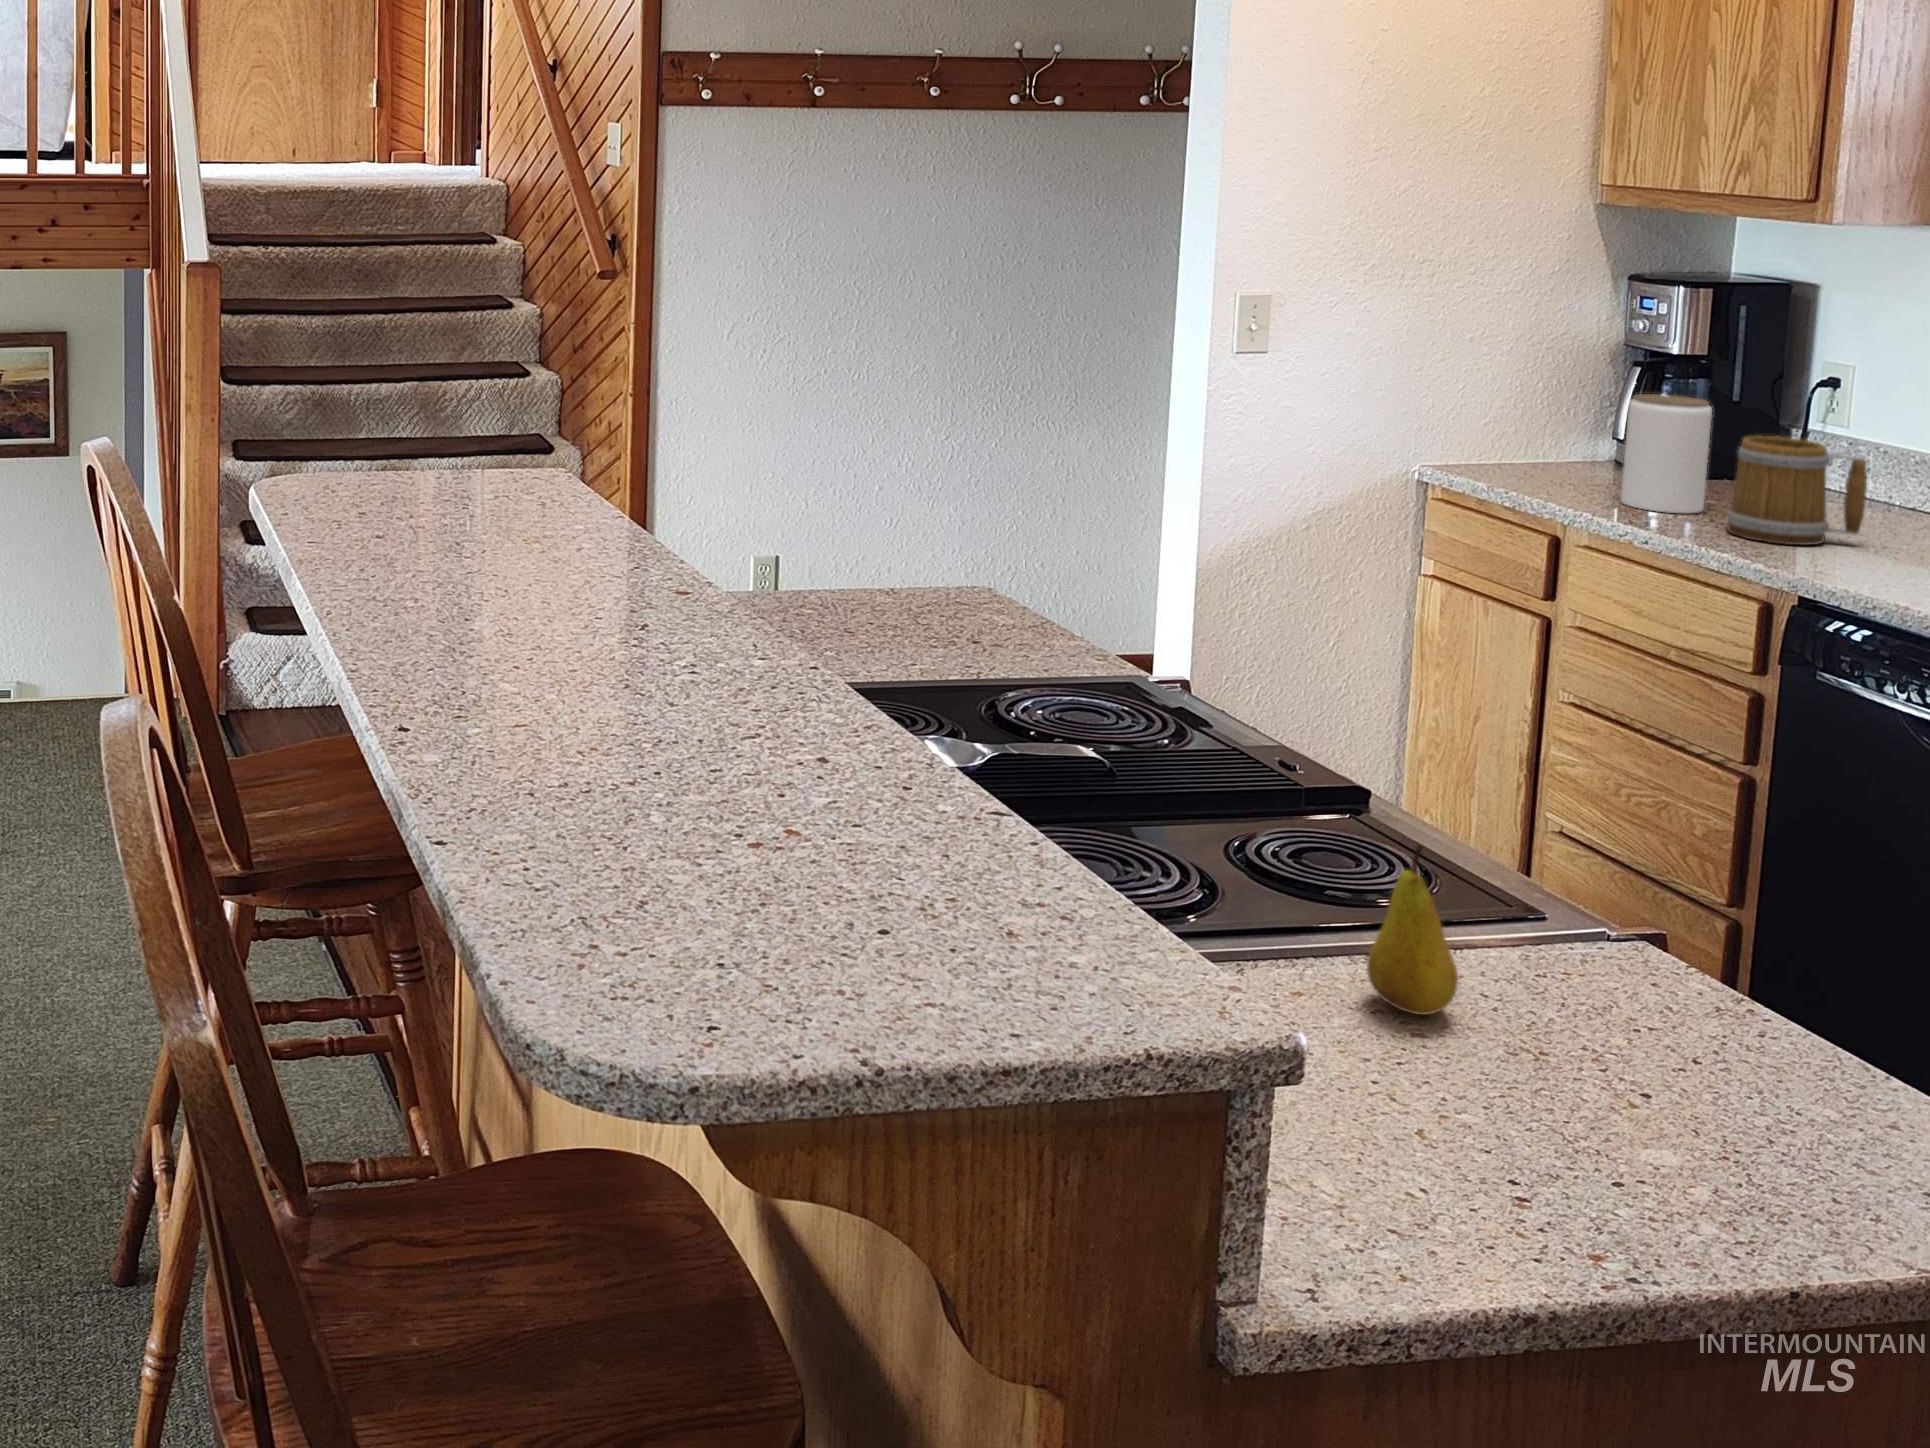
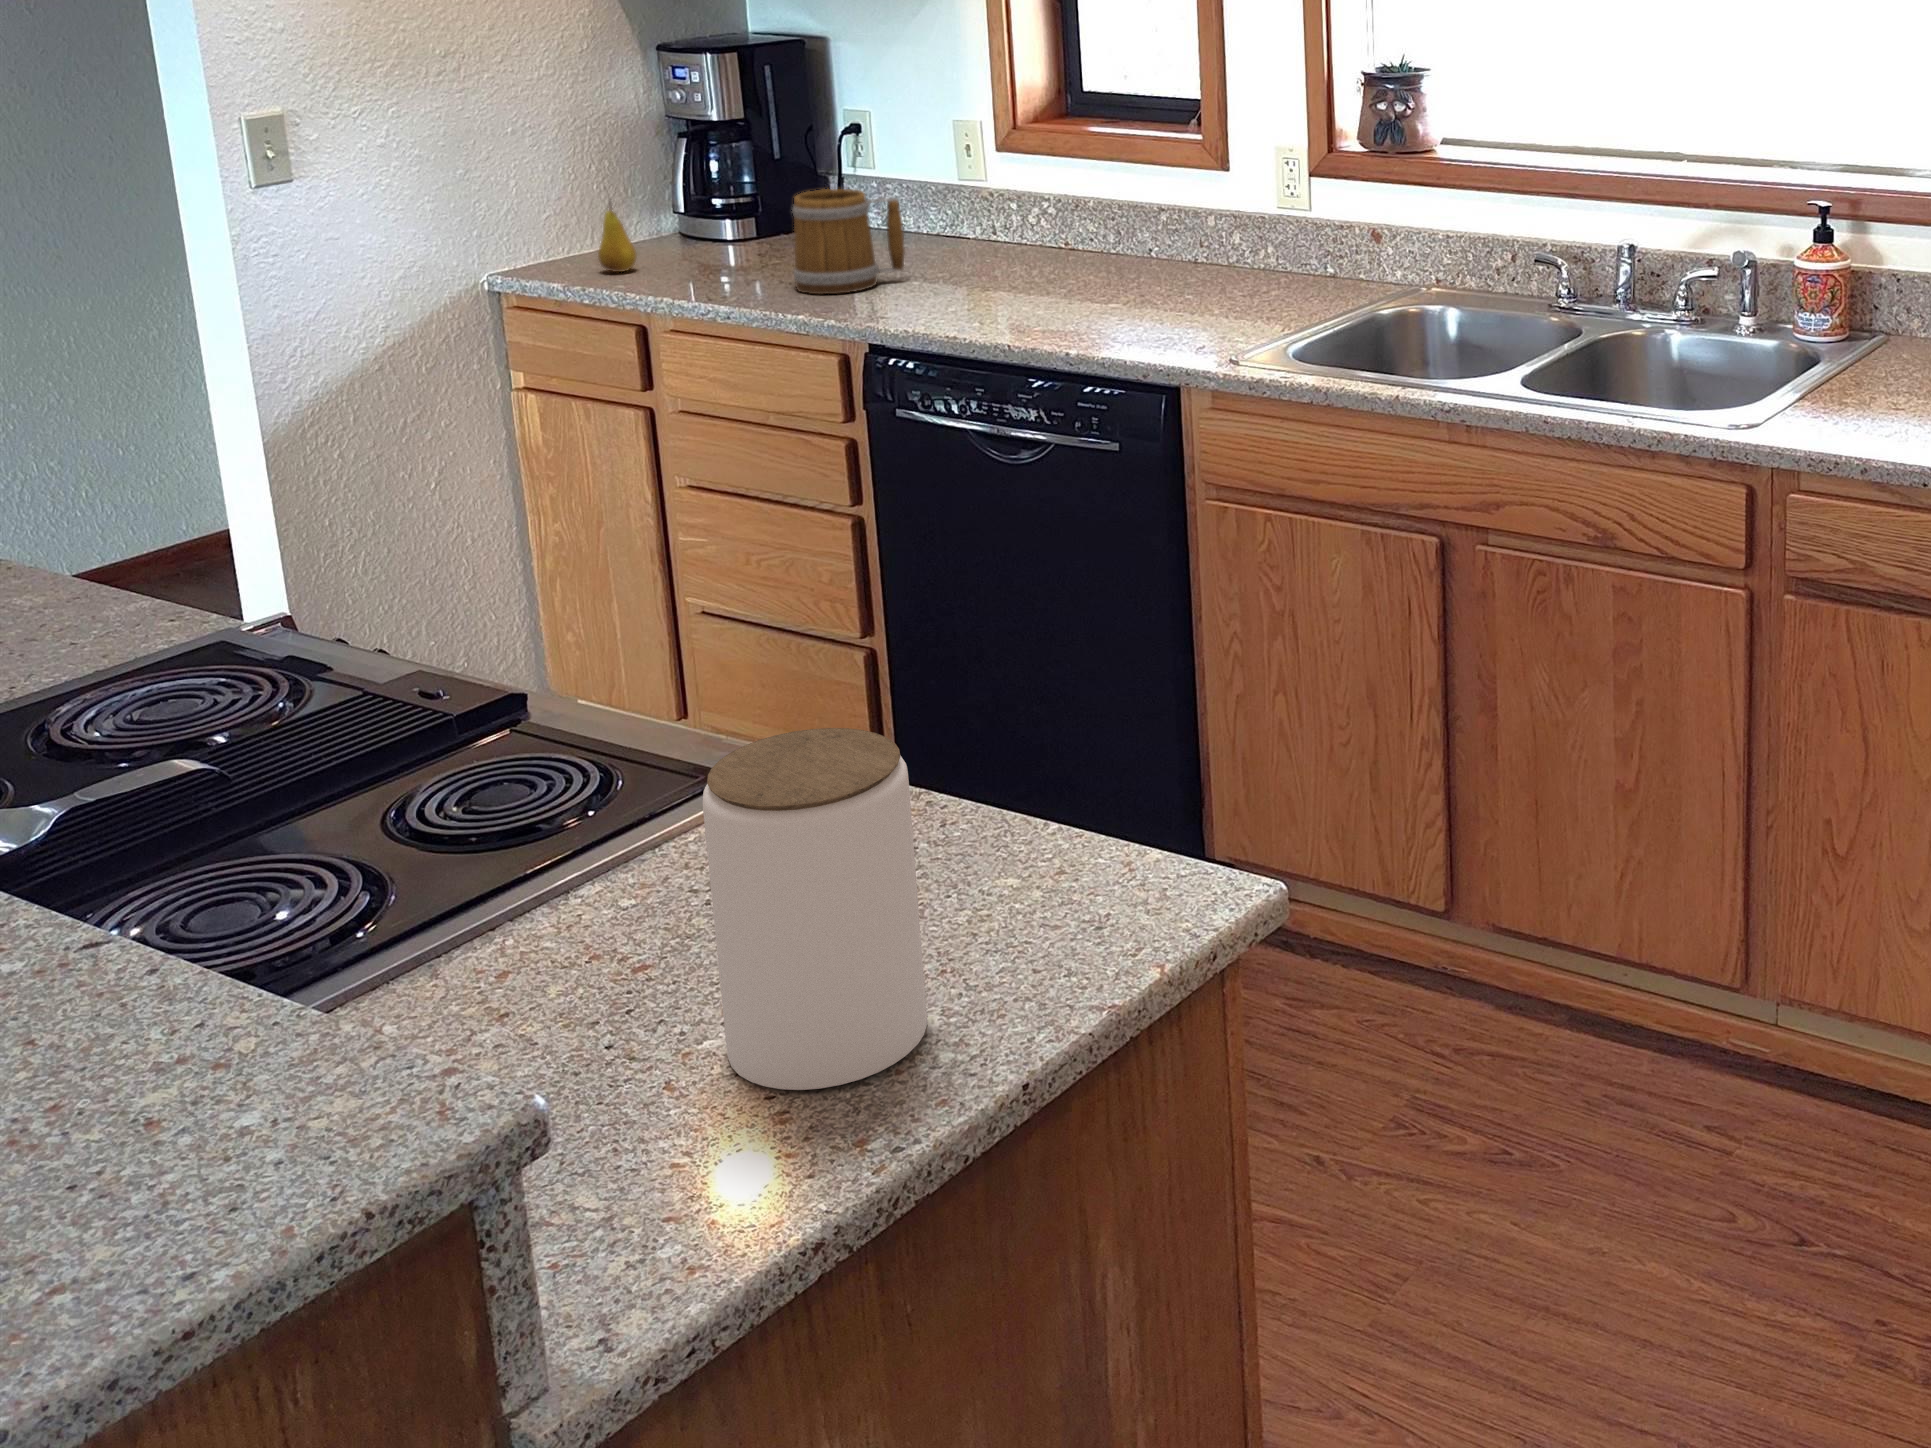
jar: present [1621,394,1712,513] -> present [703,728,927,1090]
fruit: present [1367,846,1458,1015] -> present [598,203,636,272]

